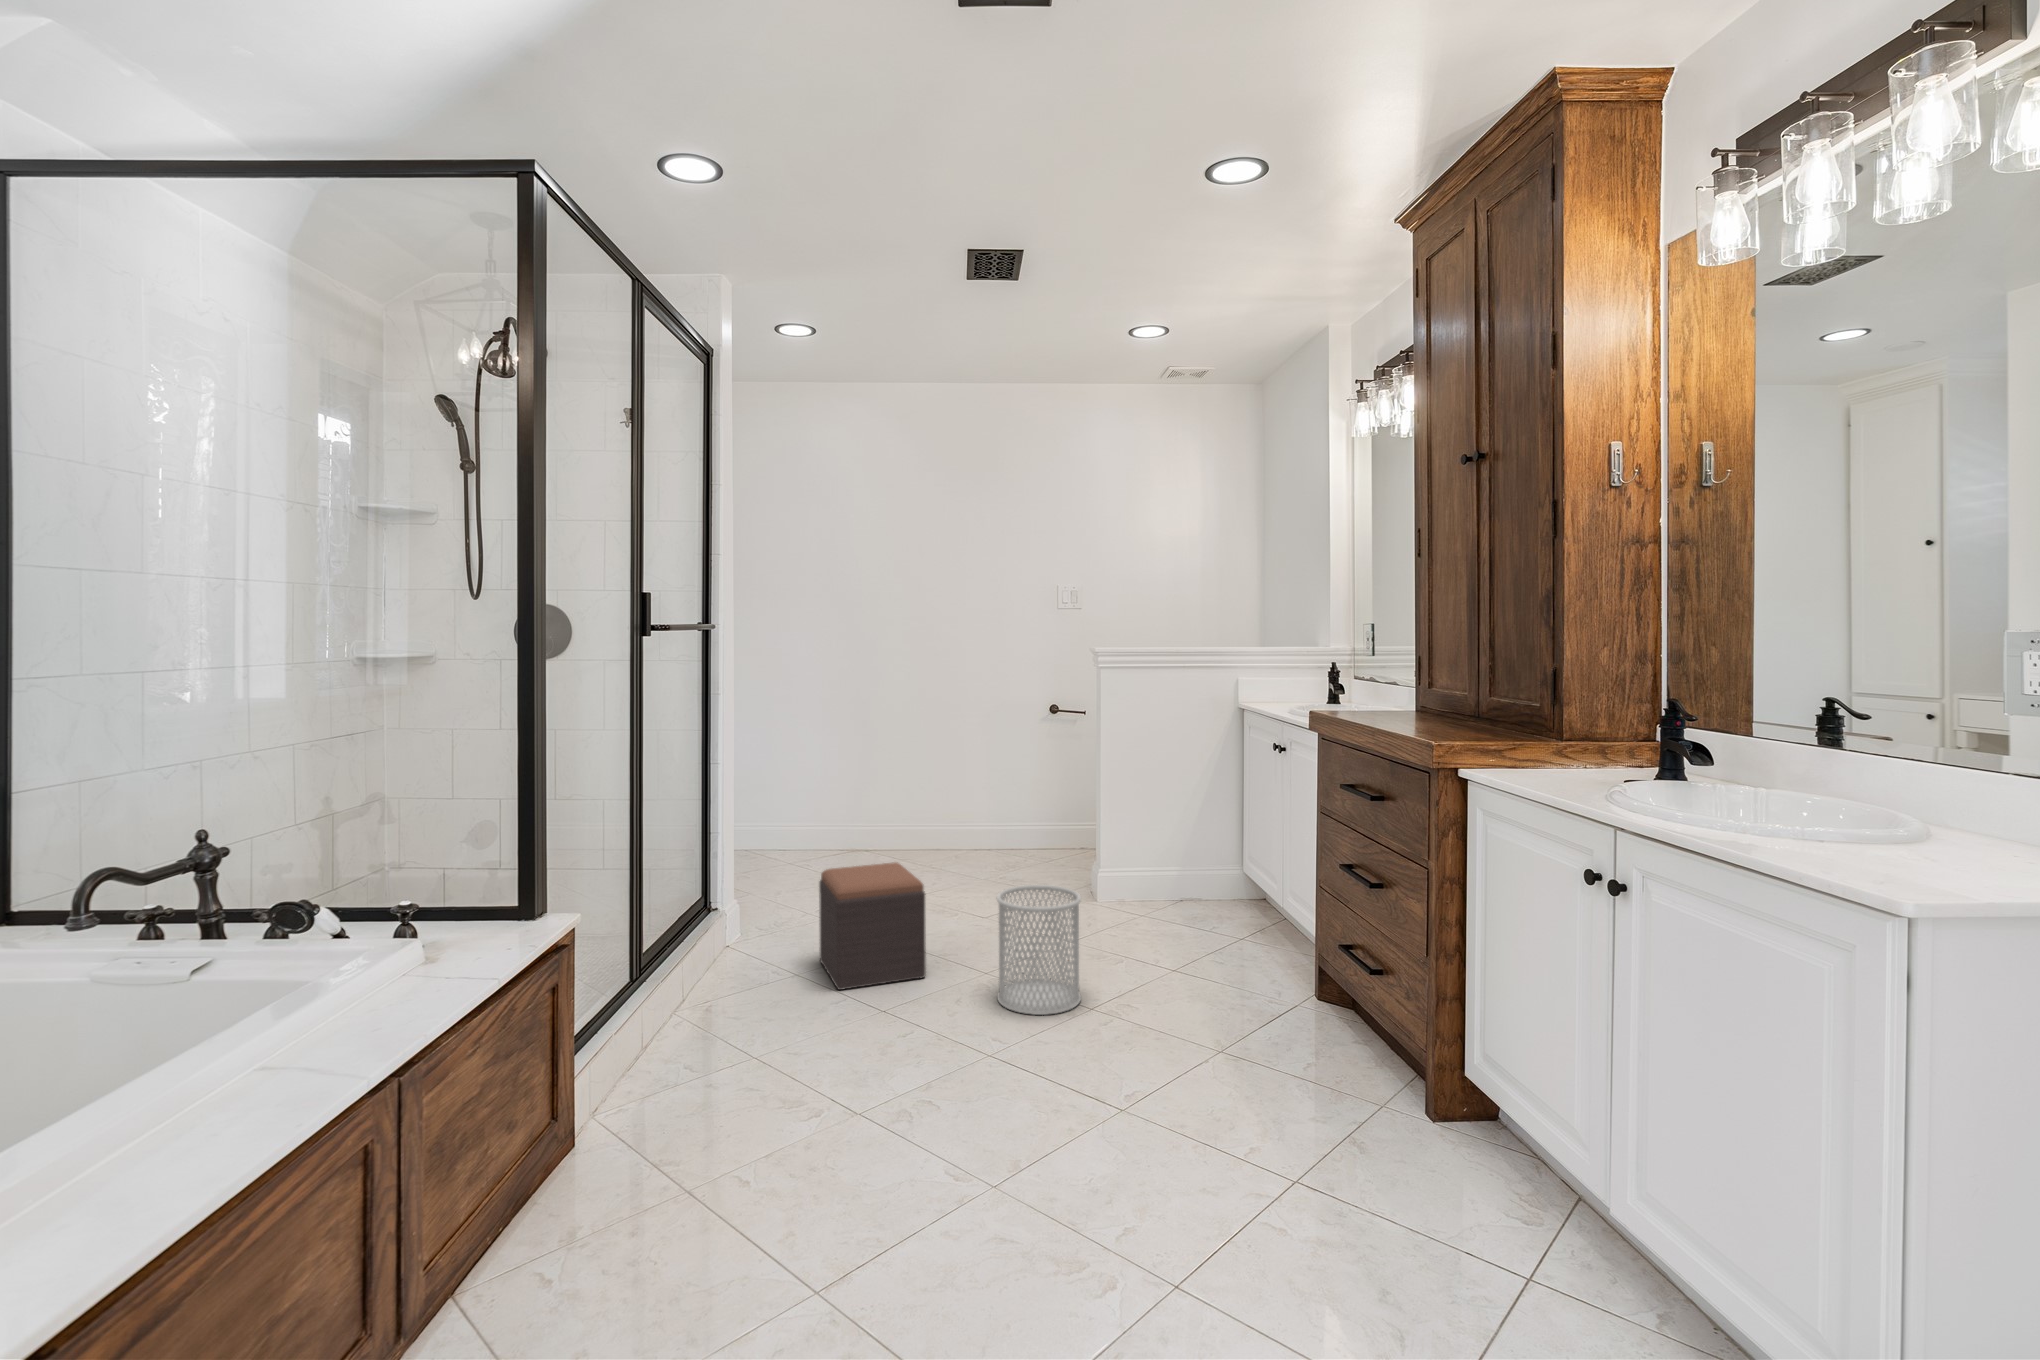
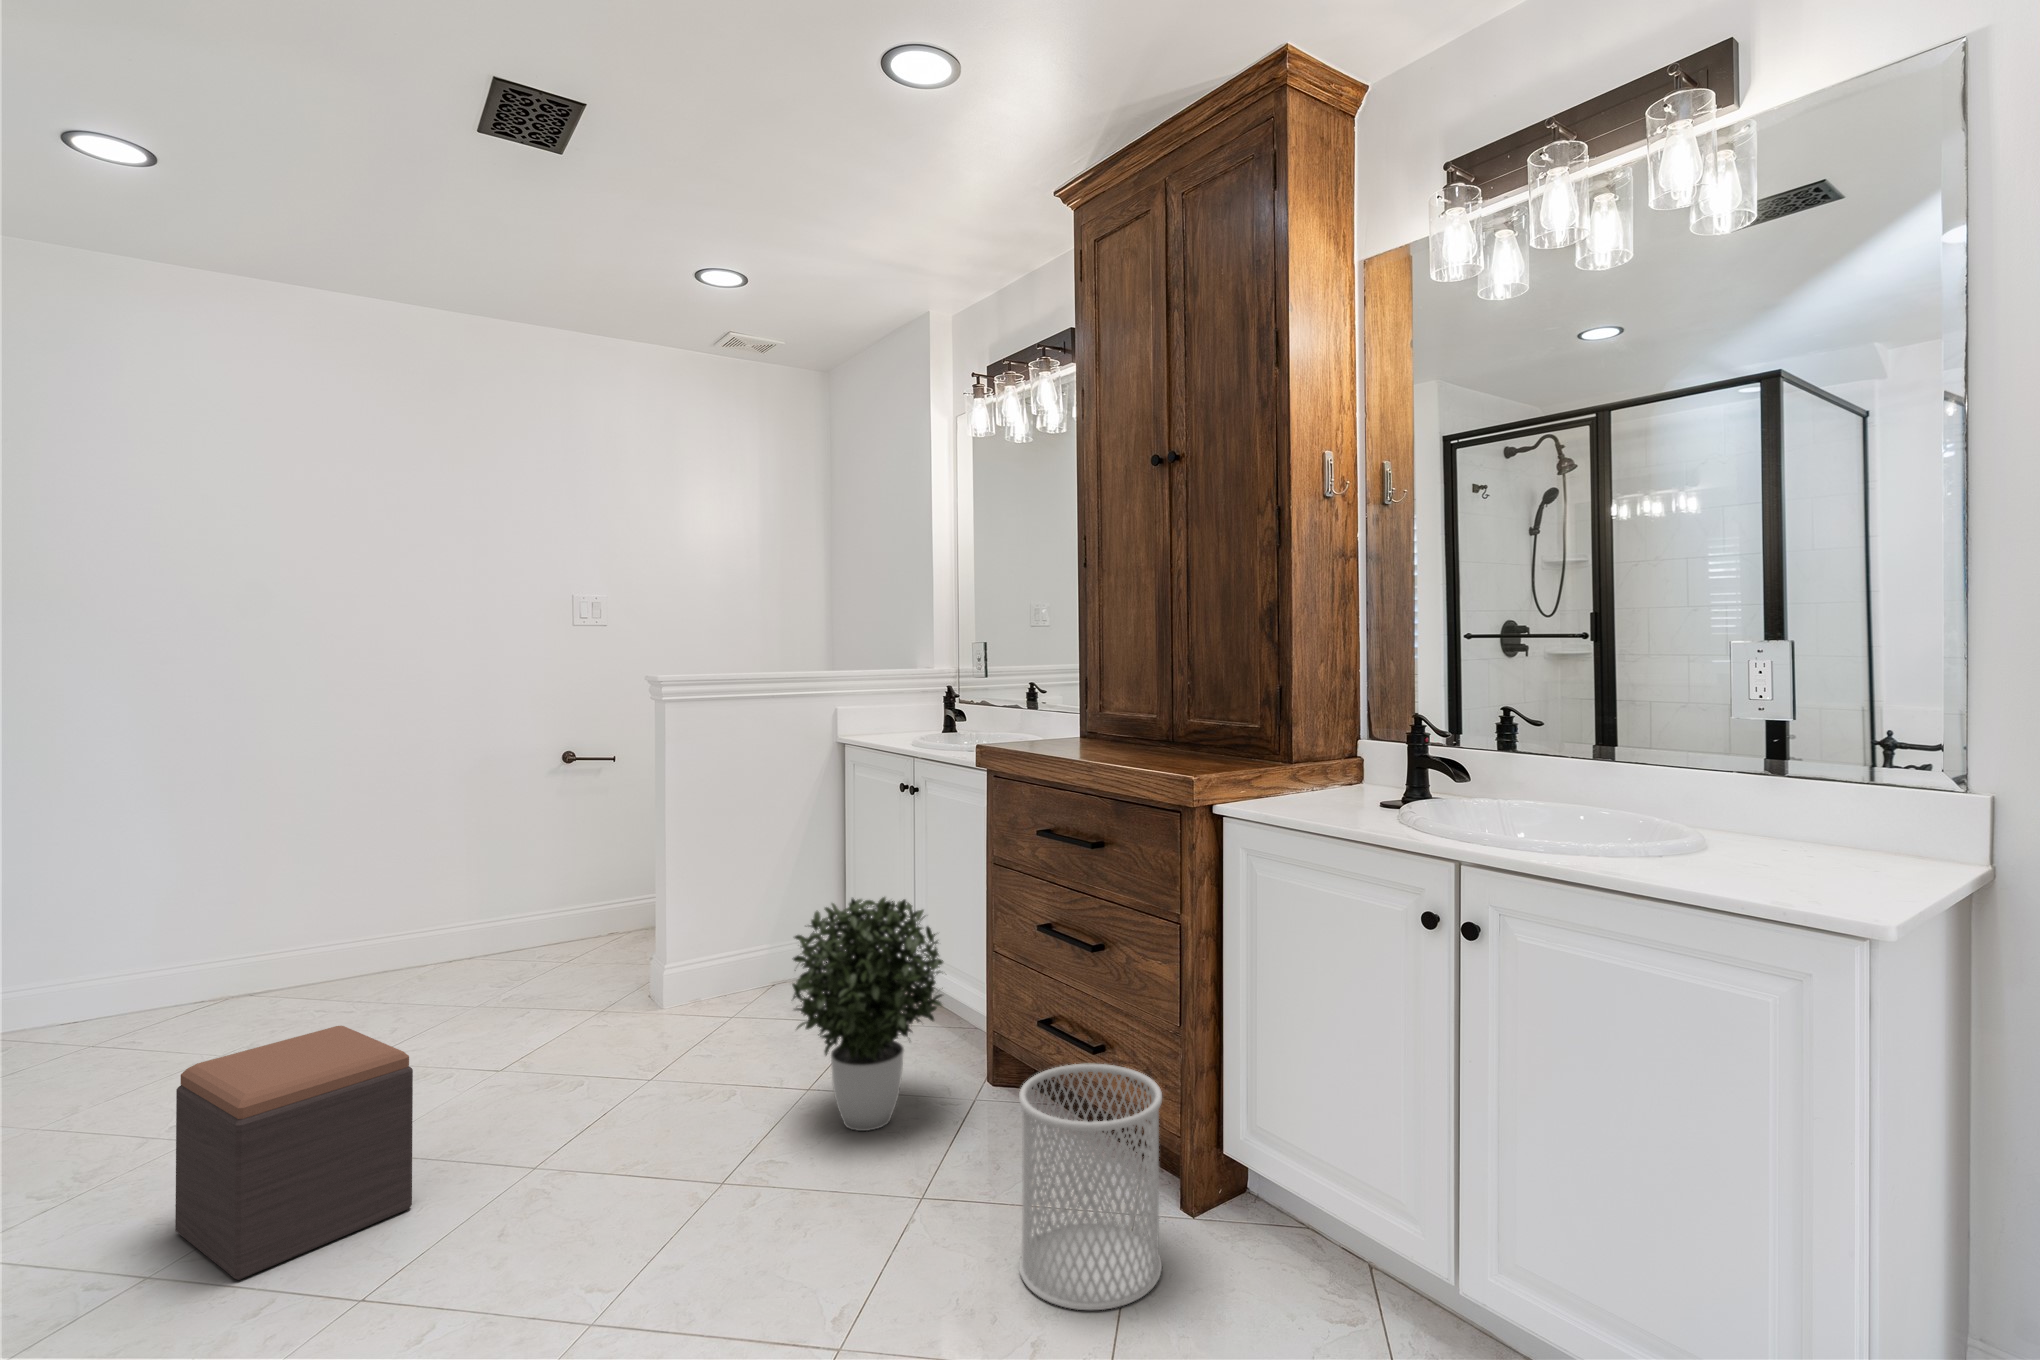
potted plant: none [1155,823,1277,1003] -> present [792,897,943,1131]
wastebasket: present [997,885,1081,1015] -> present [1019,1064,1162,1310]

